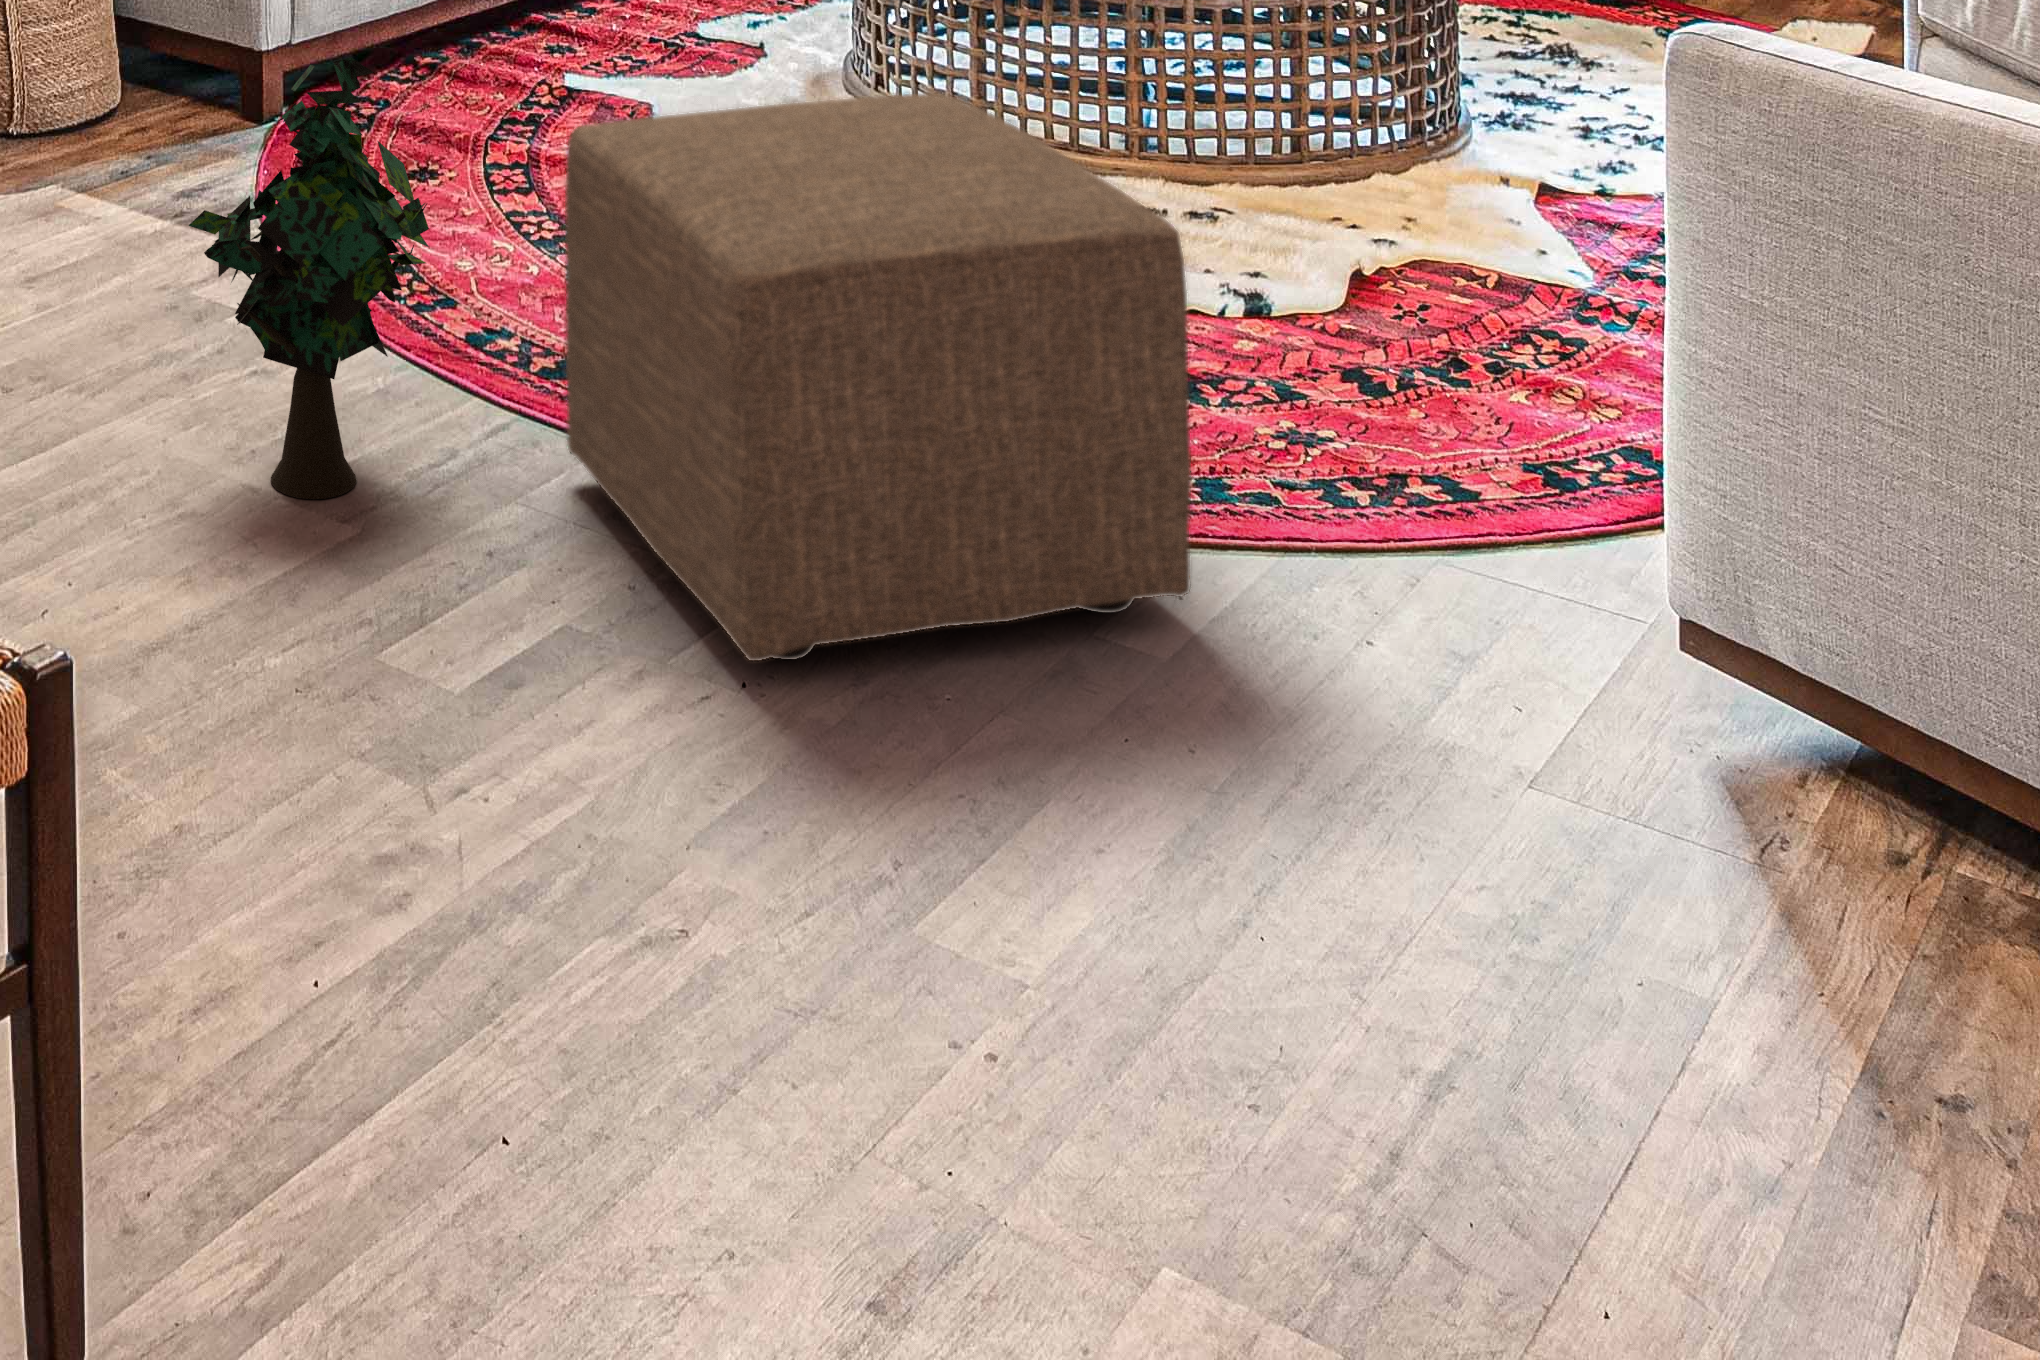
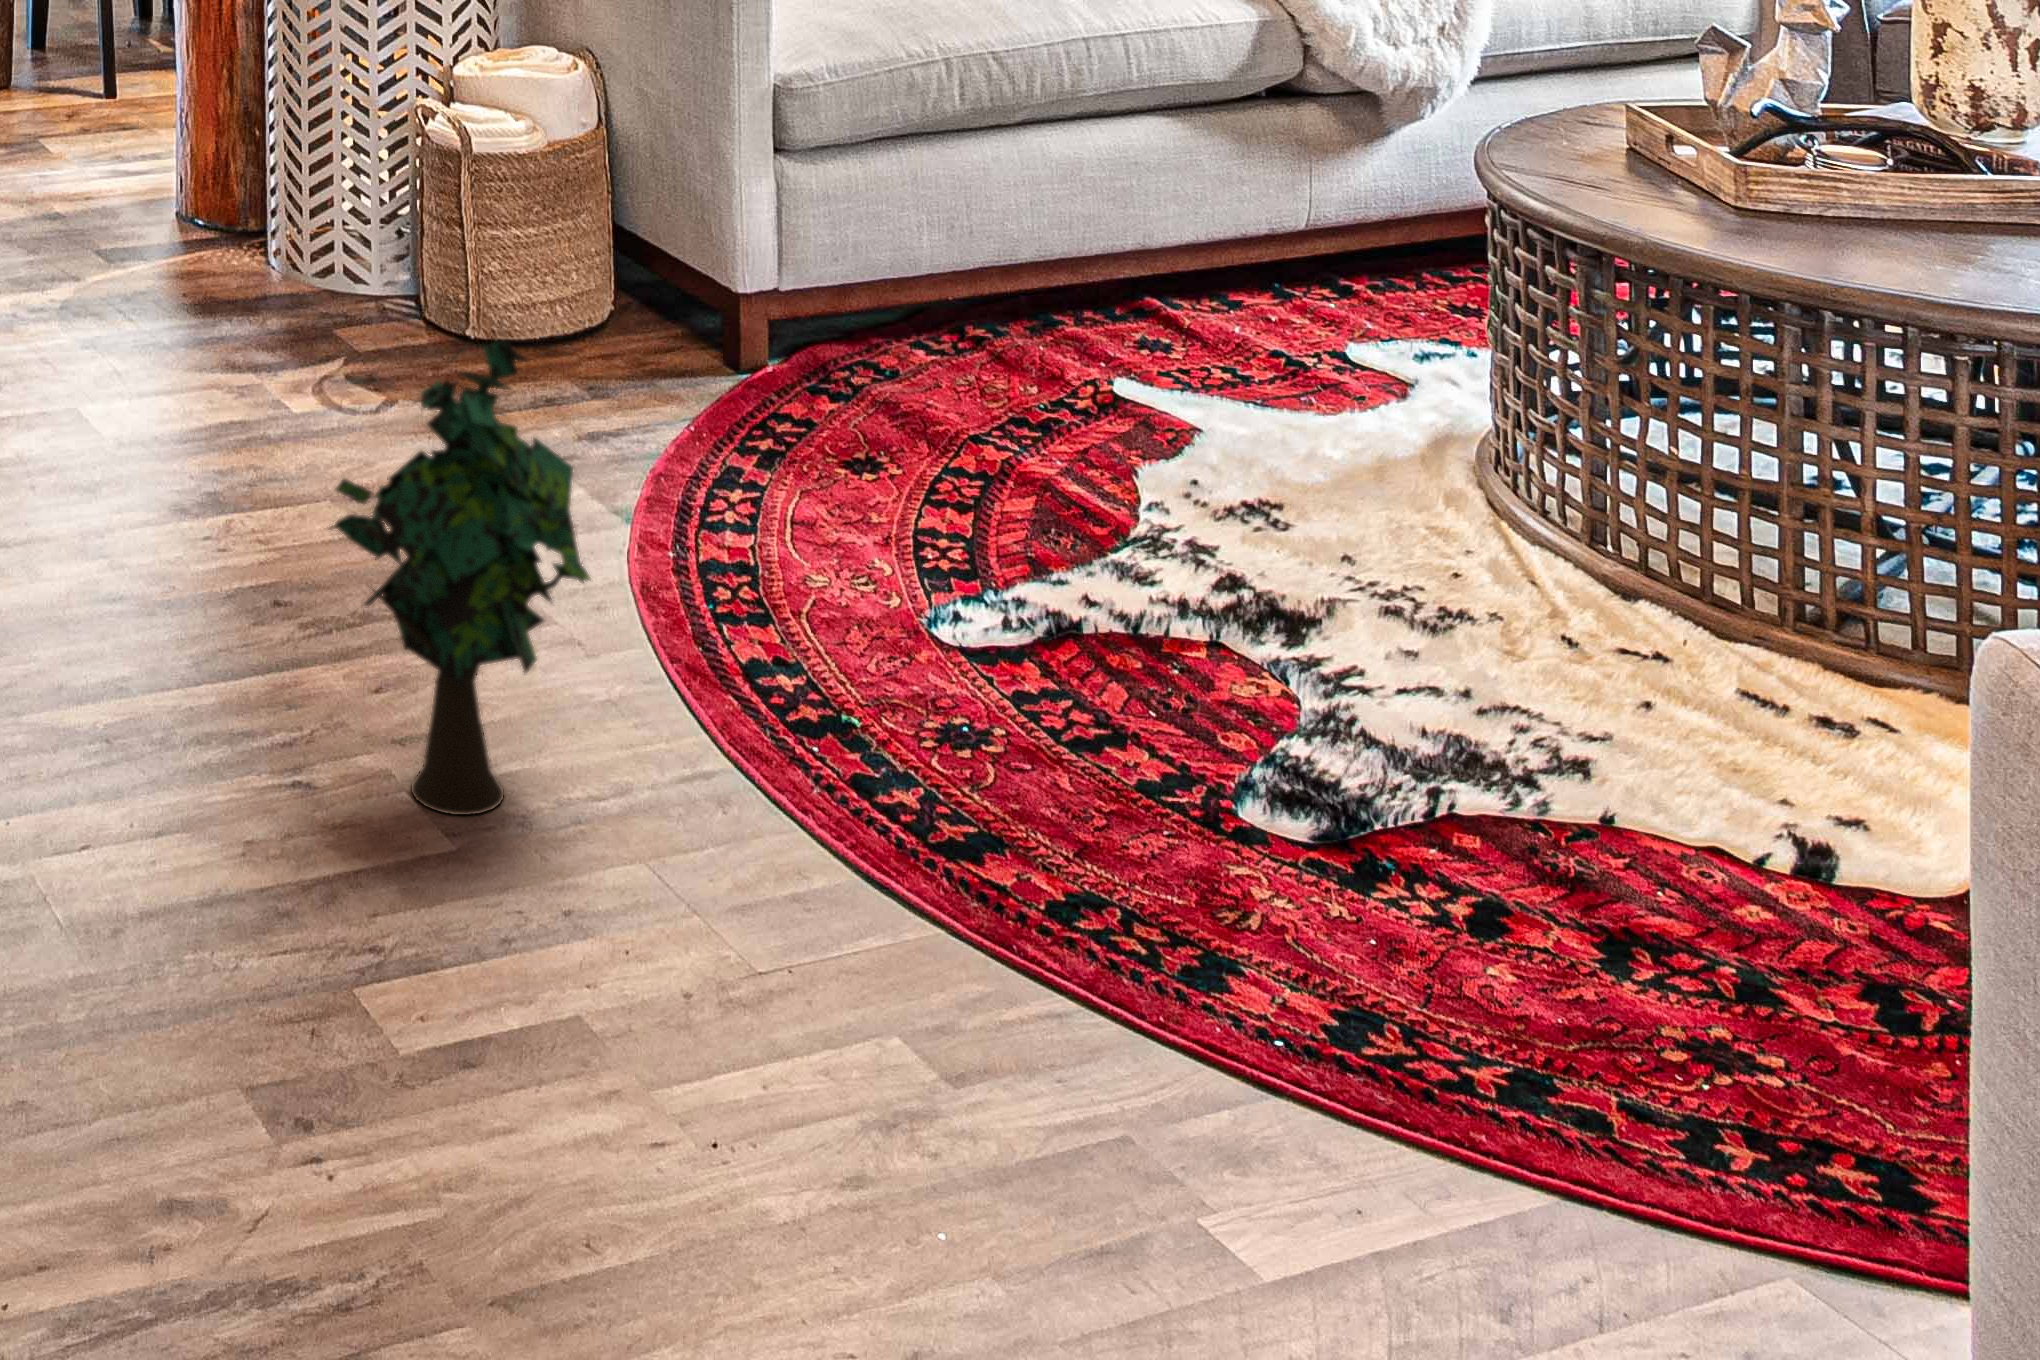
ottoman: present [565,93,1192,661] -> none [714,461,1356,1204]

